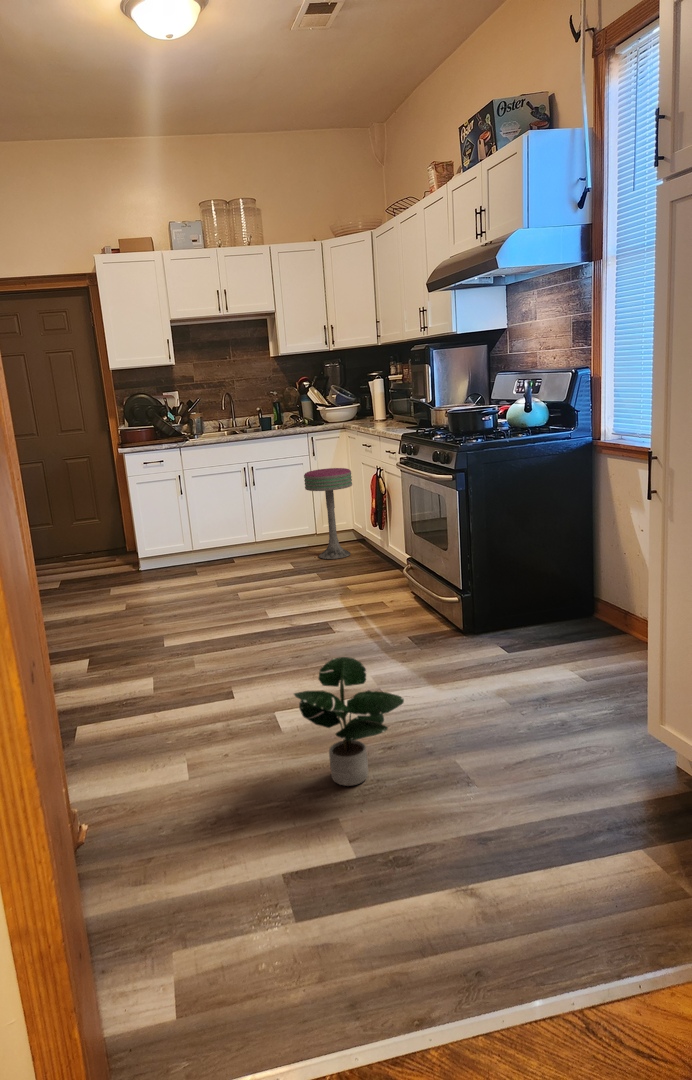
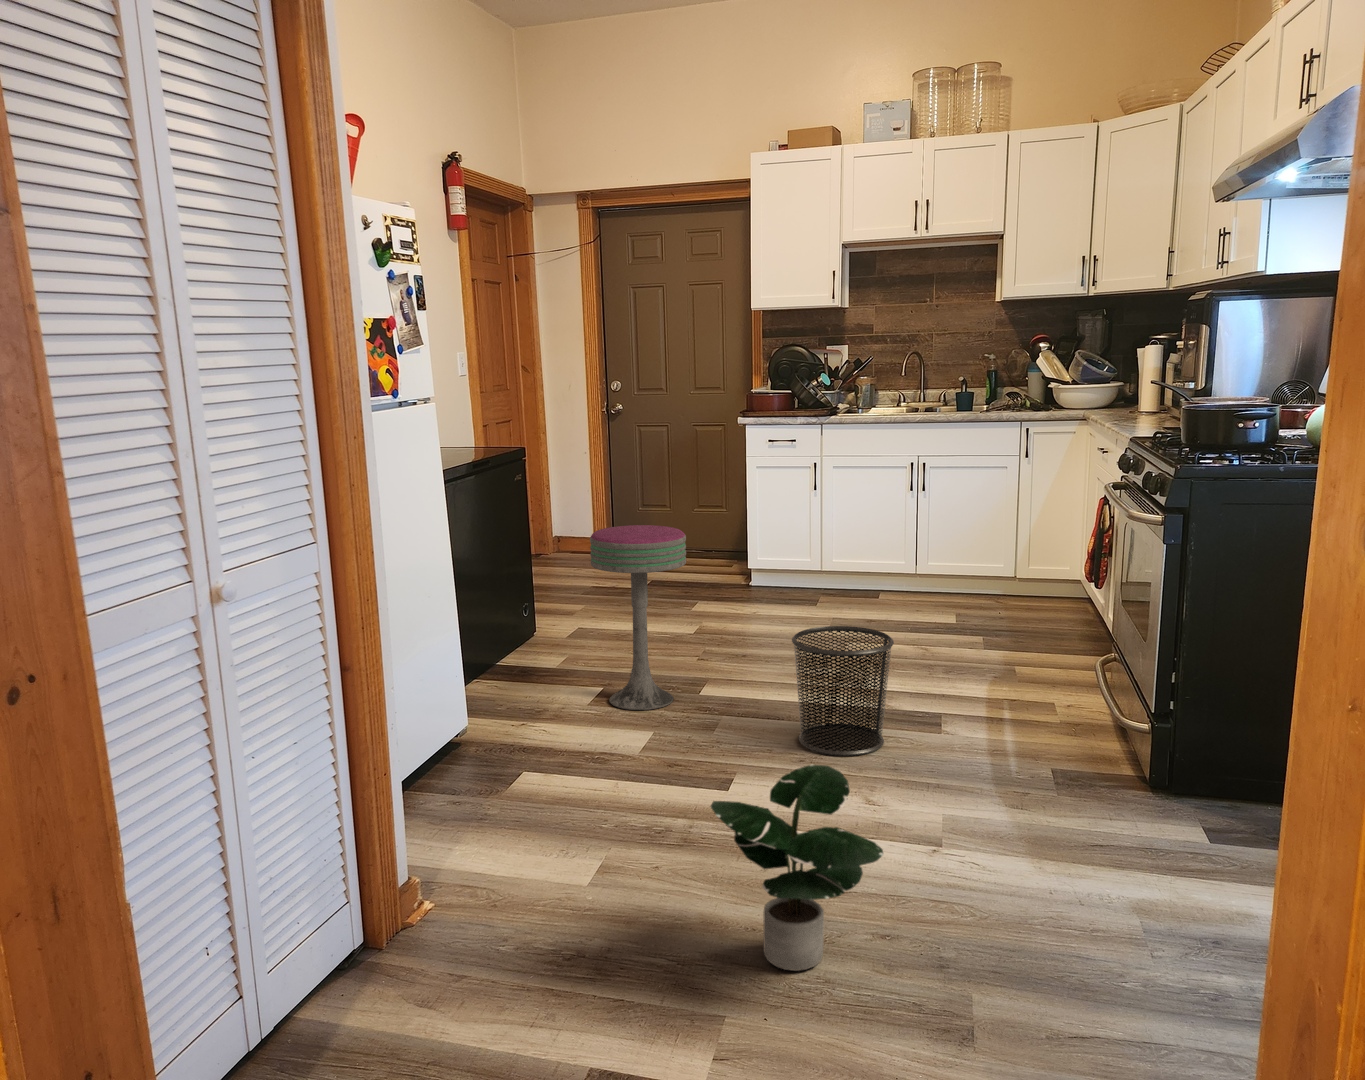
bar stool: present [304,468,352,559] -> present [590,525,686,710]
waste bin: none [240,575,307,660] -> present [792,626,894,756]

